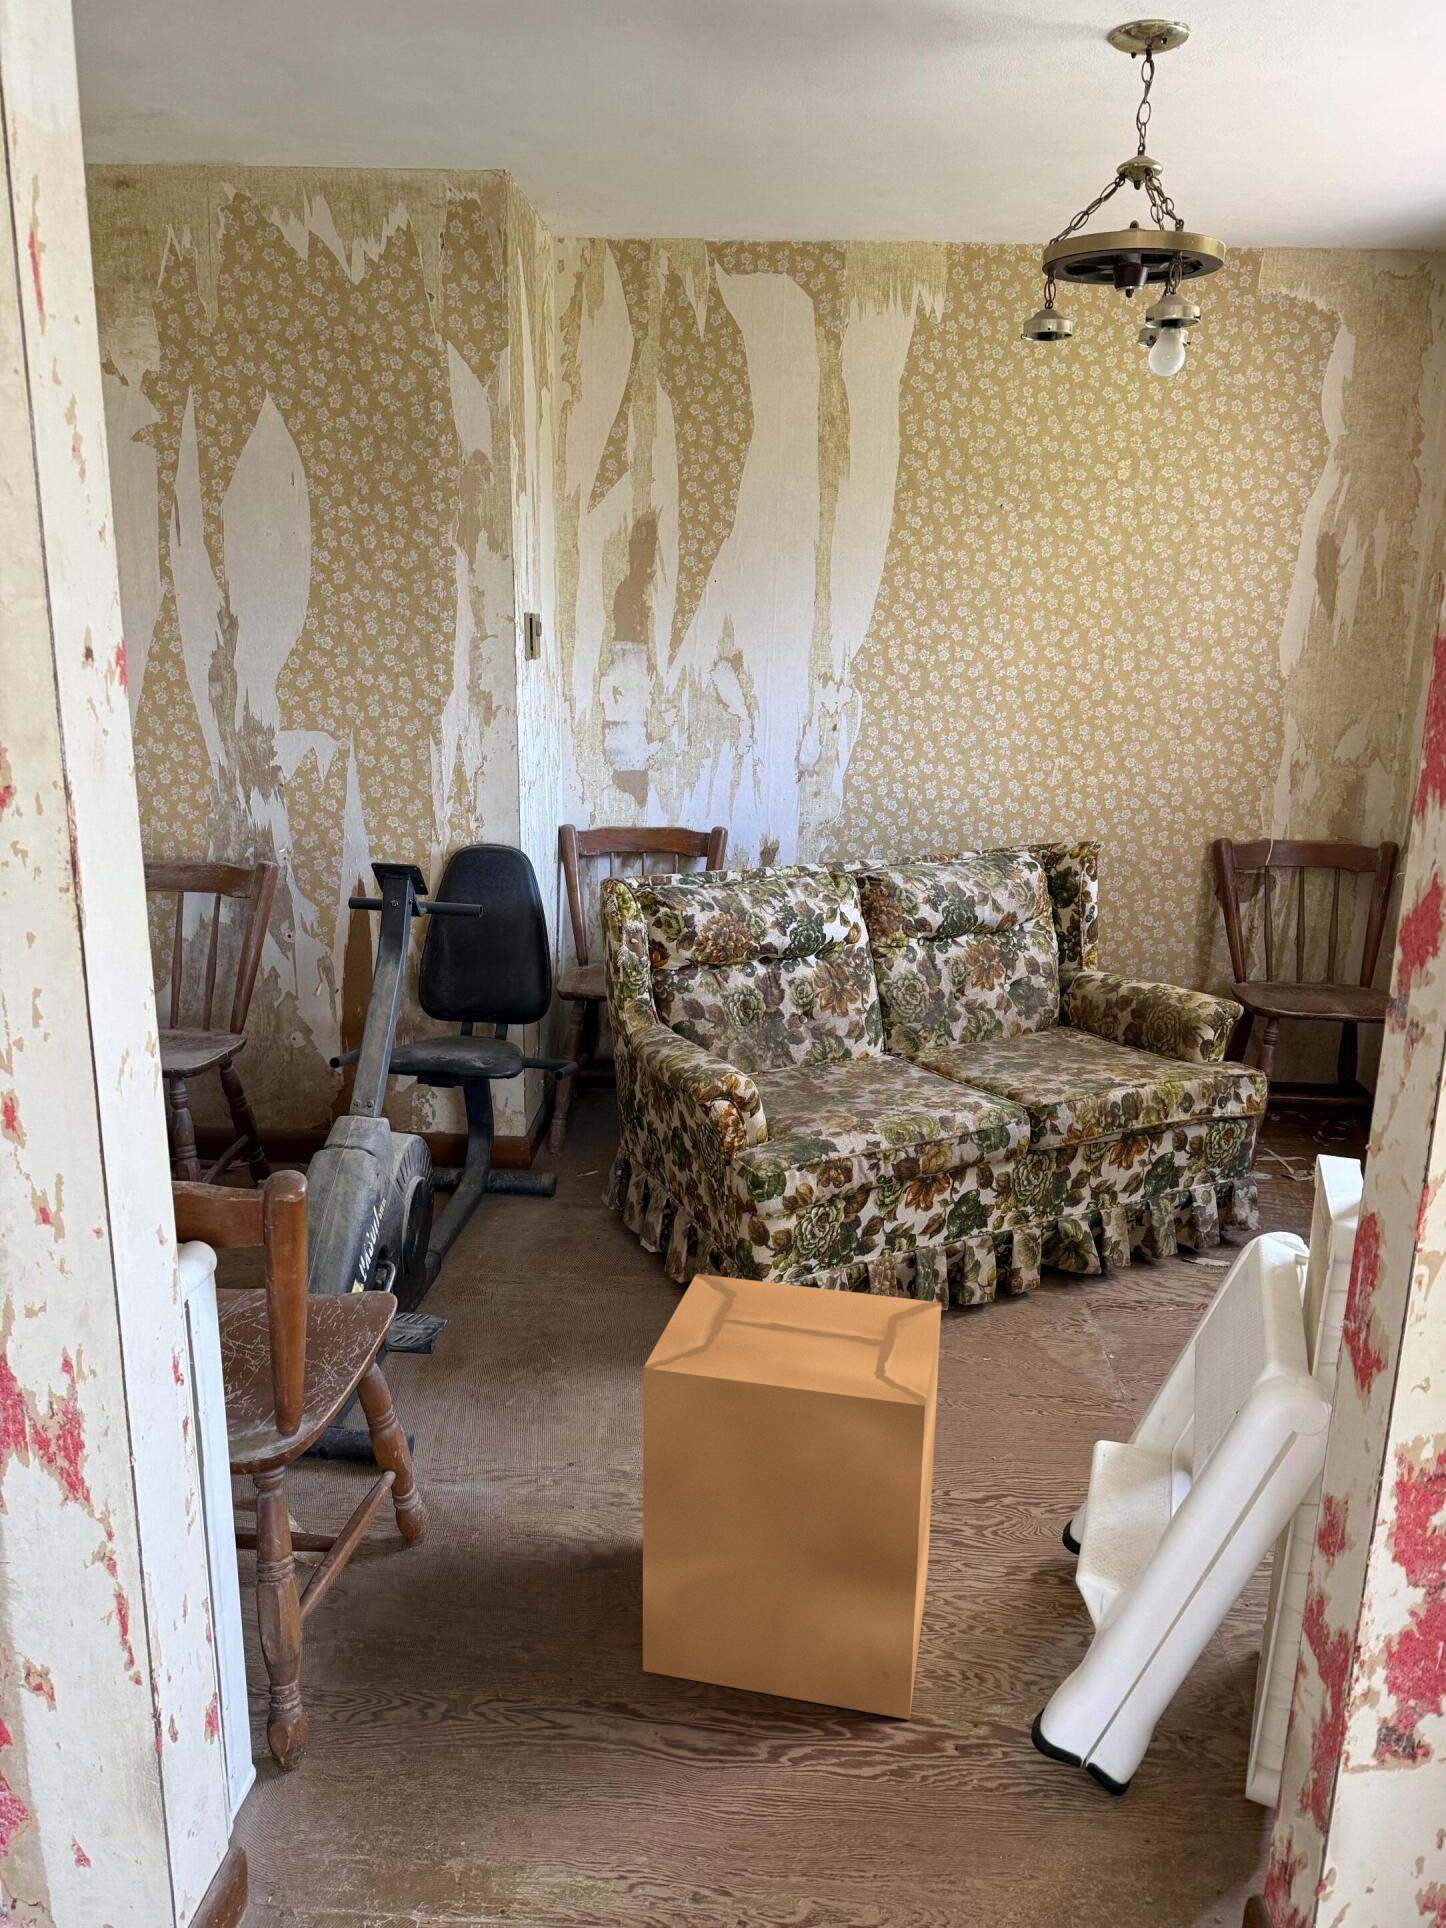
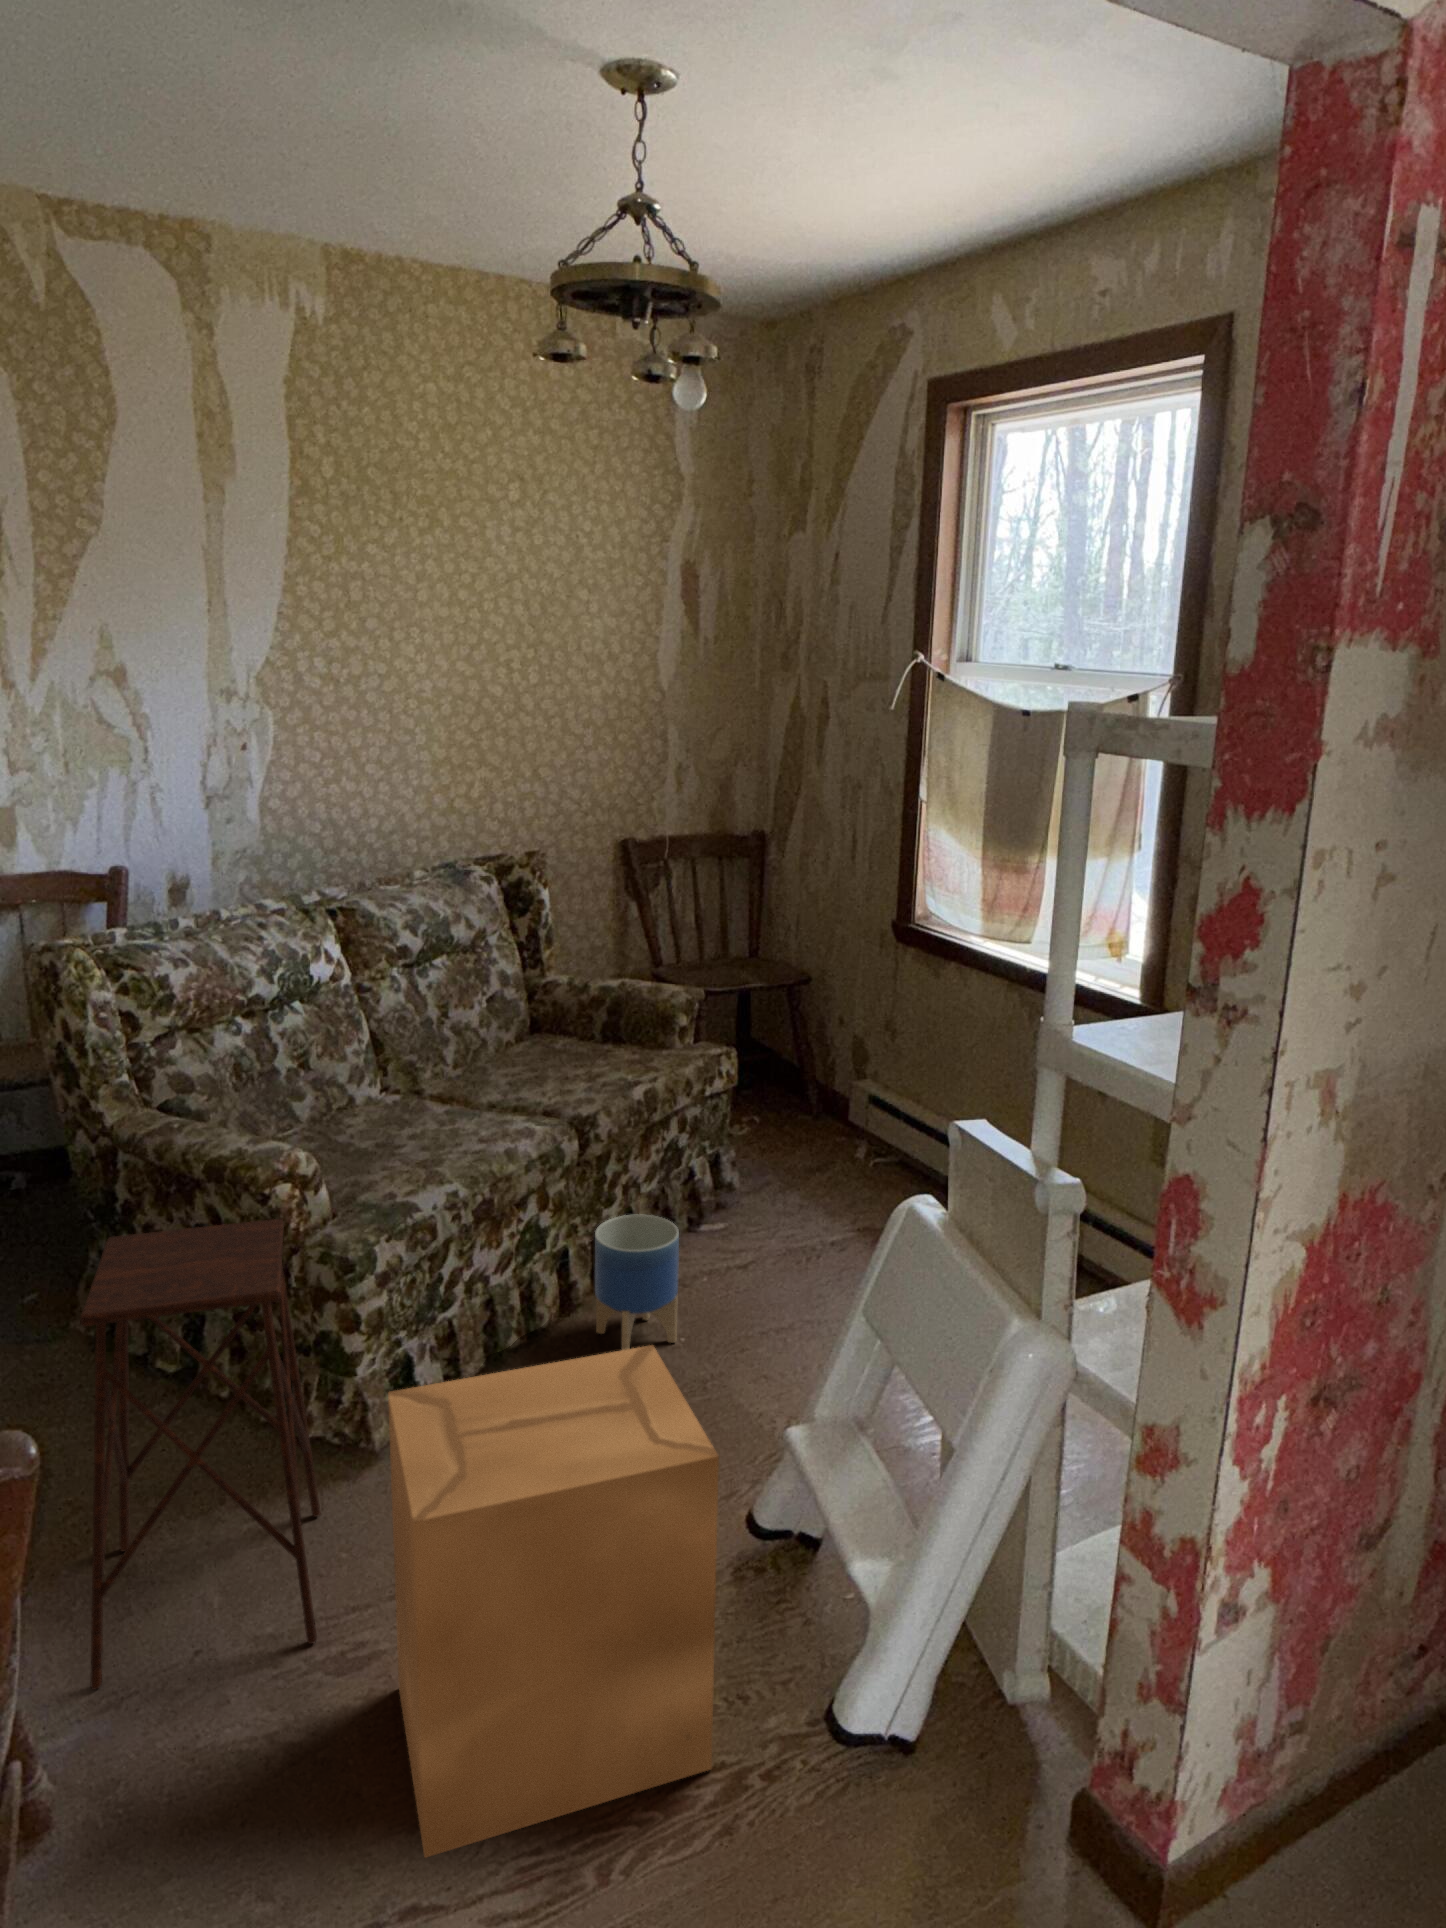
side table: none [491,1107,708,1485] -> present [80,1219,321,1689]
planter: none [1026,1212,1116,1355] -> present [595,1215,679,1350]

